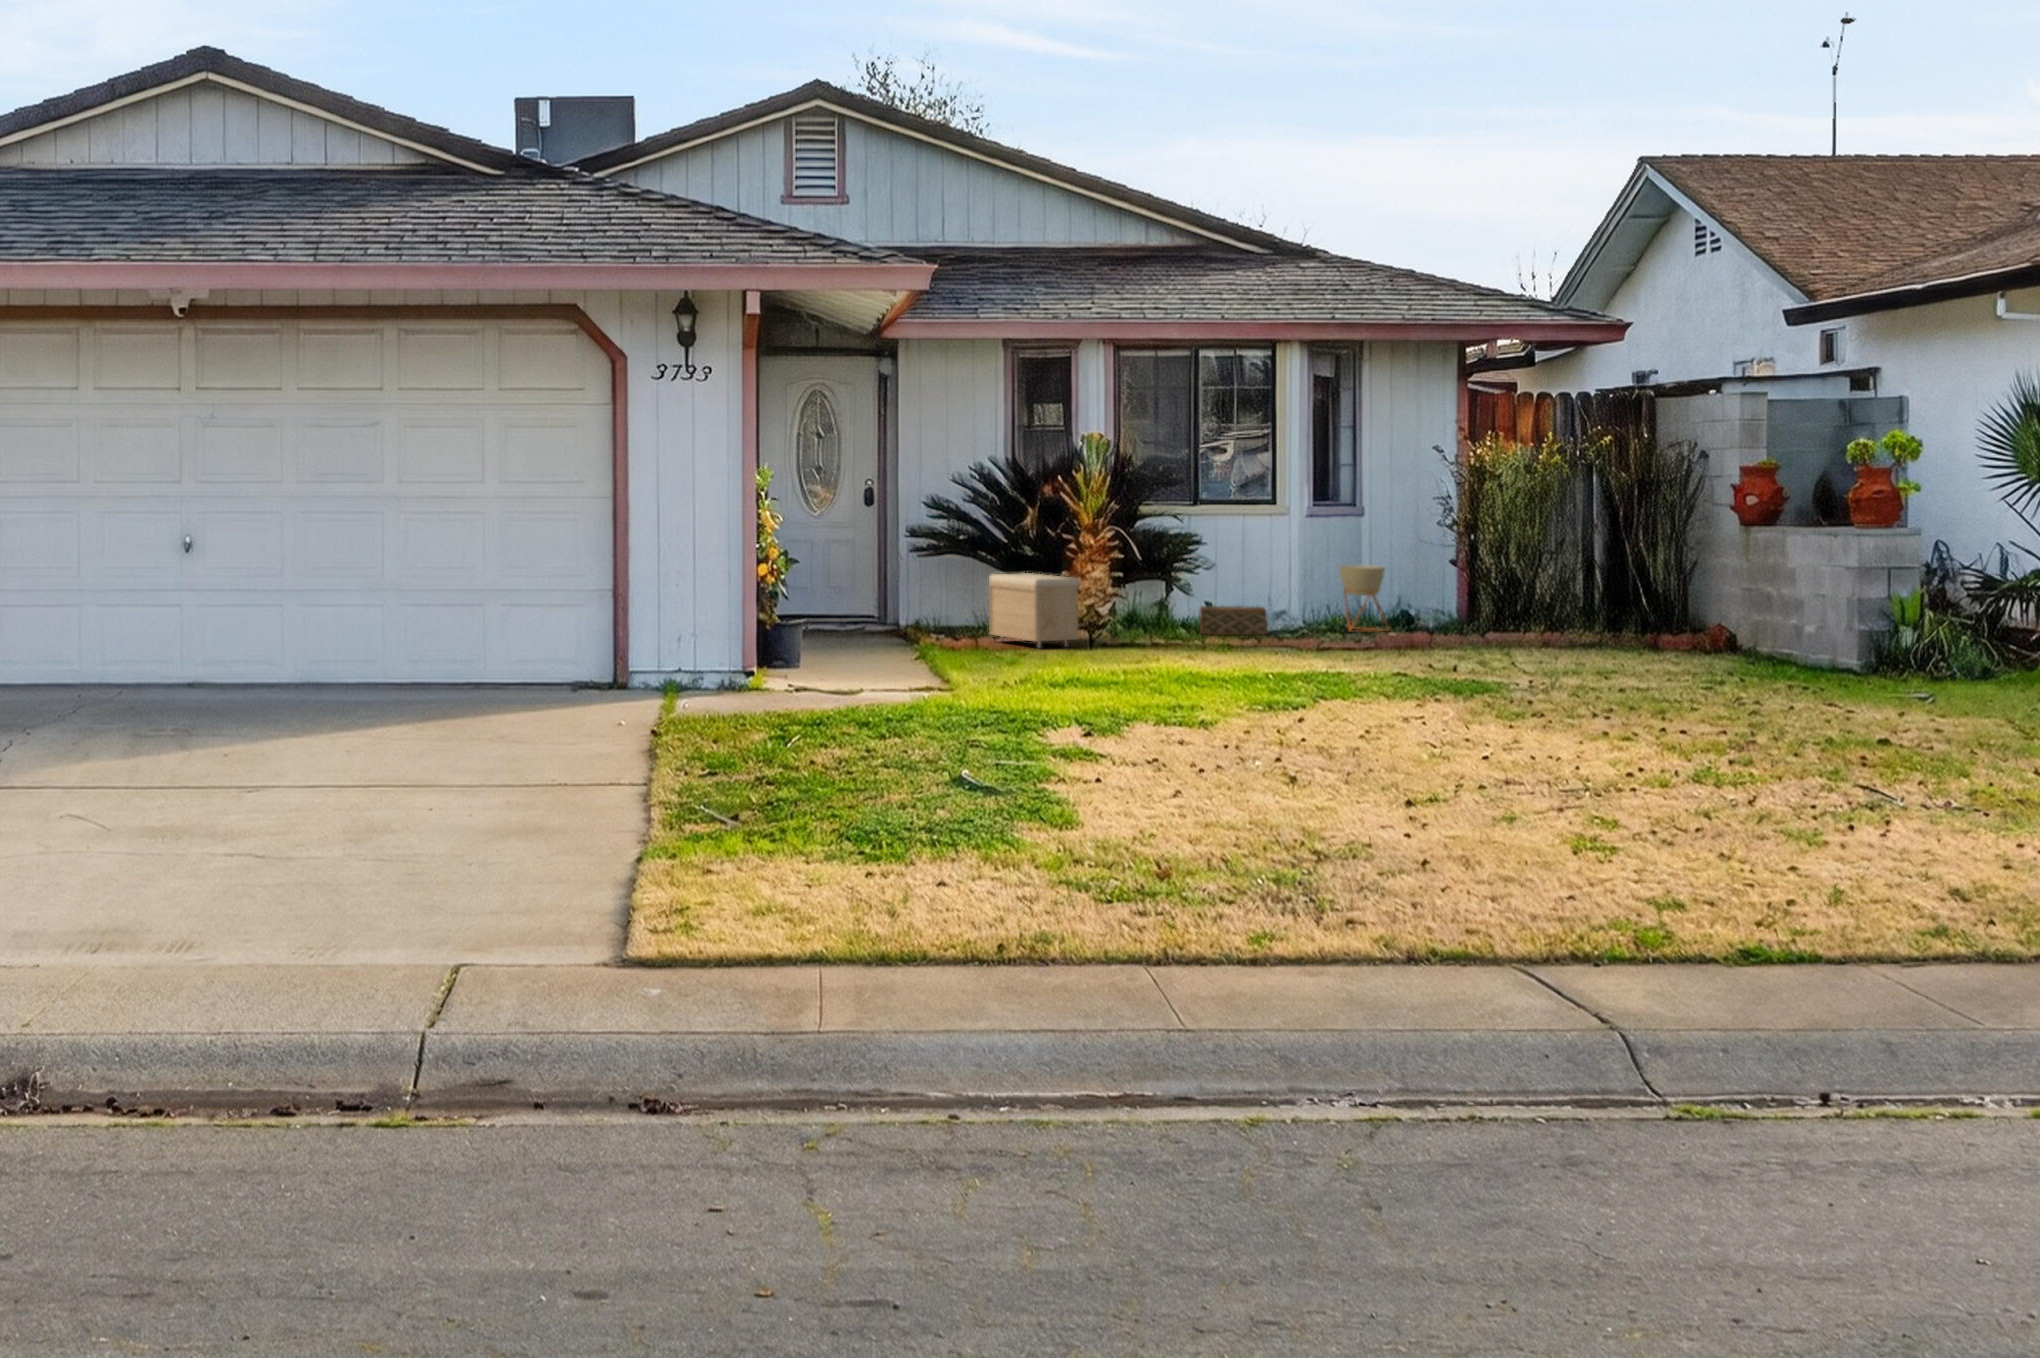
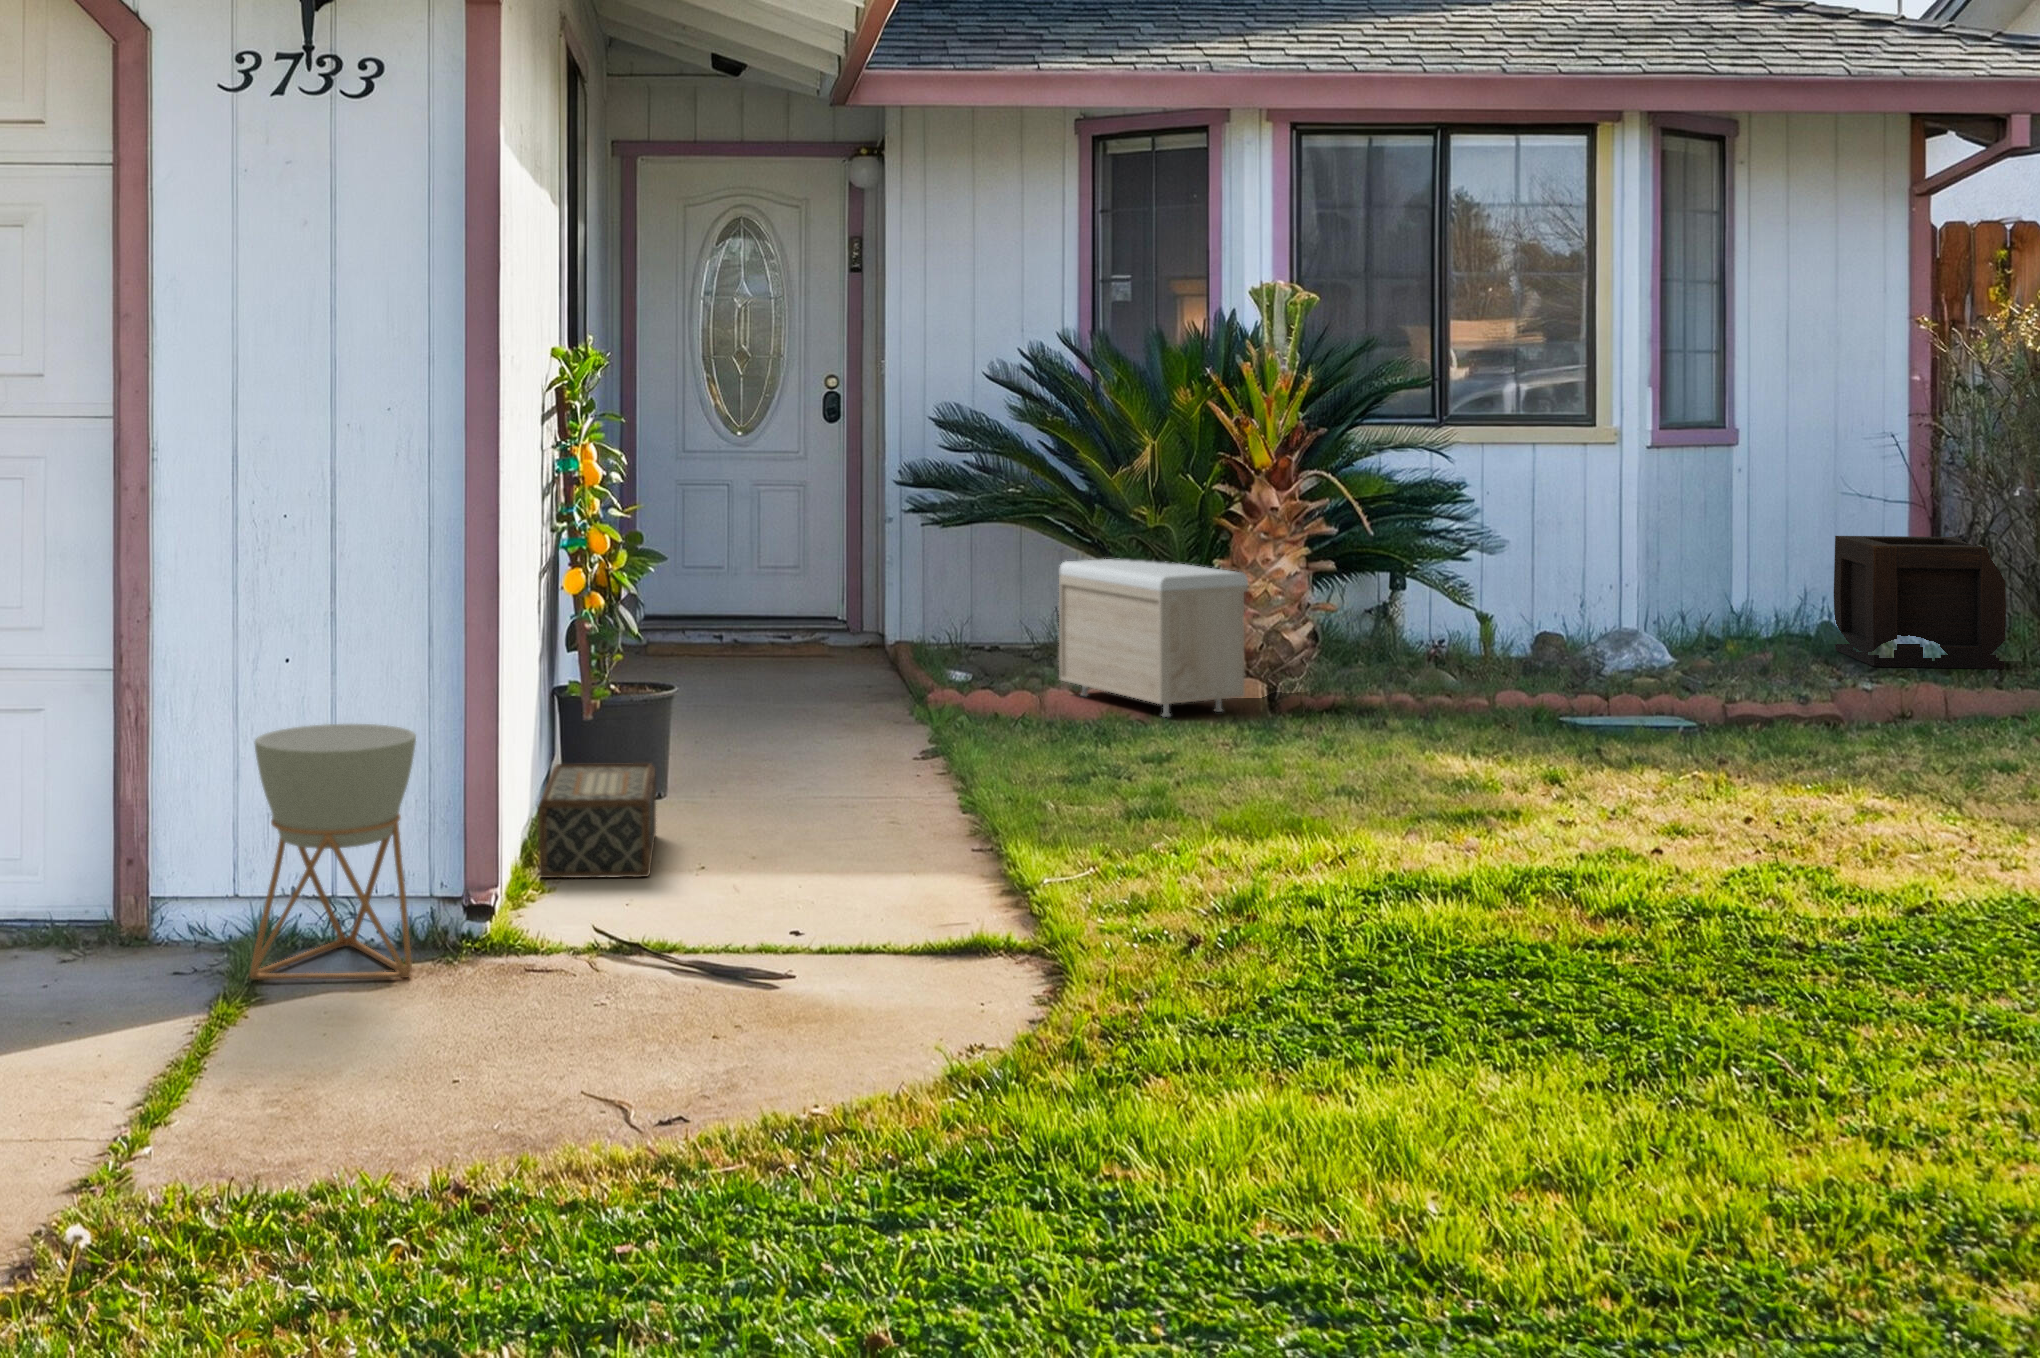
planter: present [1339,565,1389,632] -> present [250,724,416,980]
wooden crate: none [1411,566,1486,634] -> present [1834,536,2006,669]
woven basket: present [1200,606,1267,635] -> present [538,763,656,878]

